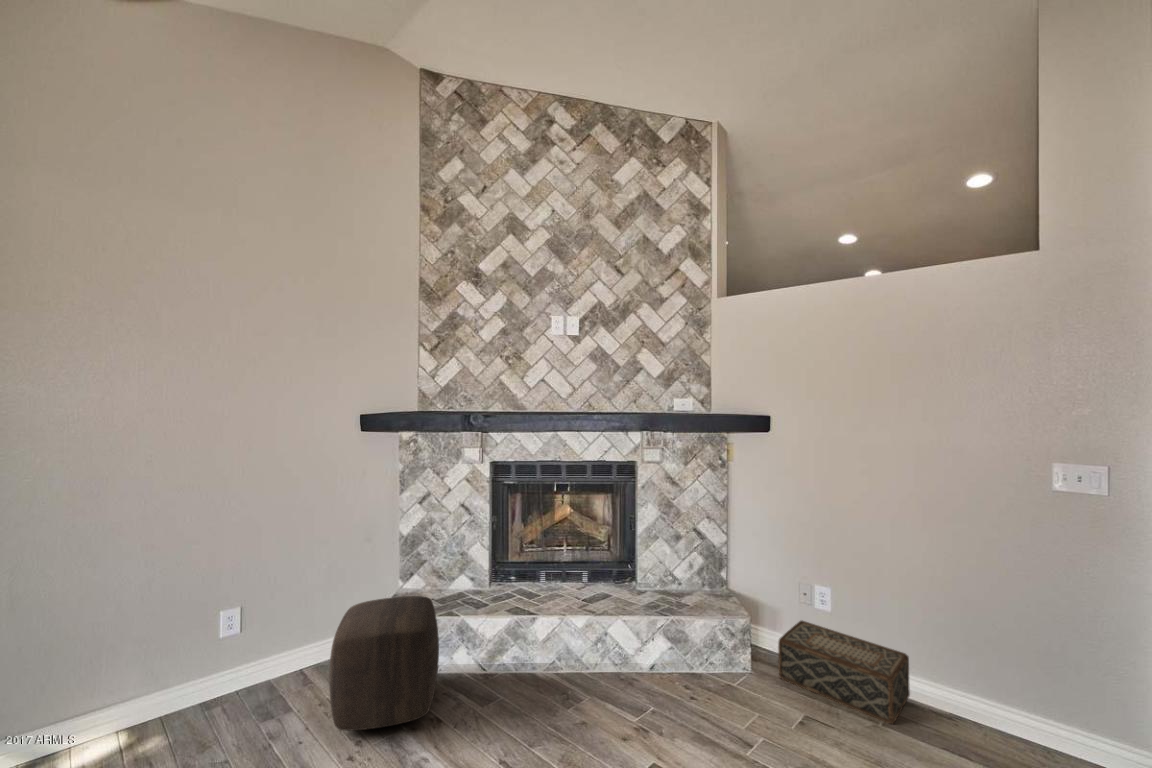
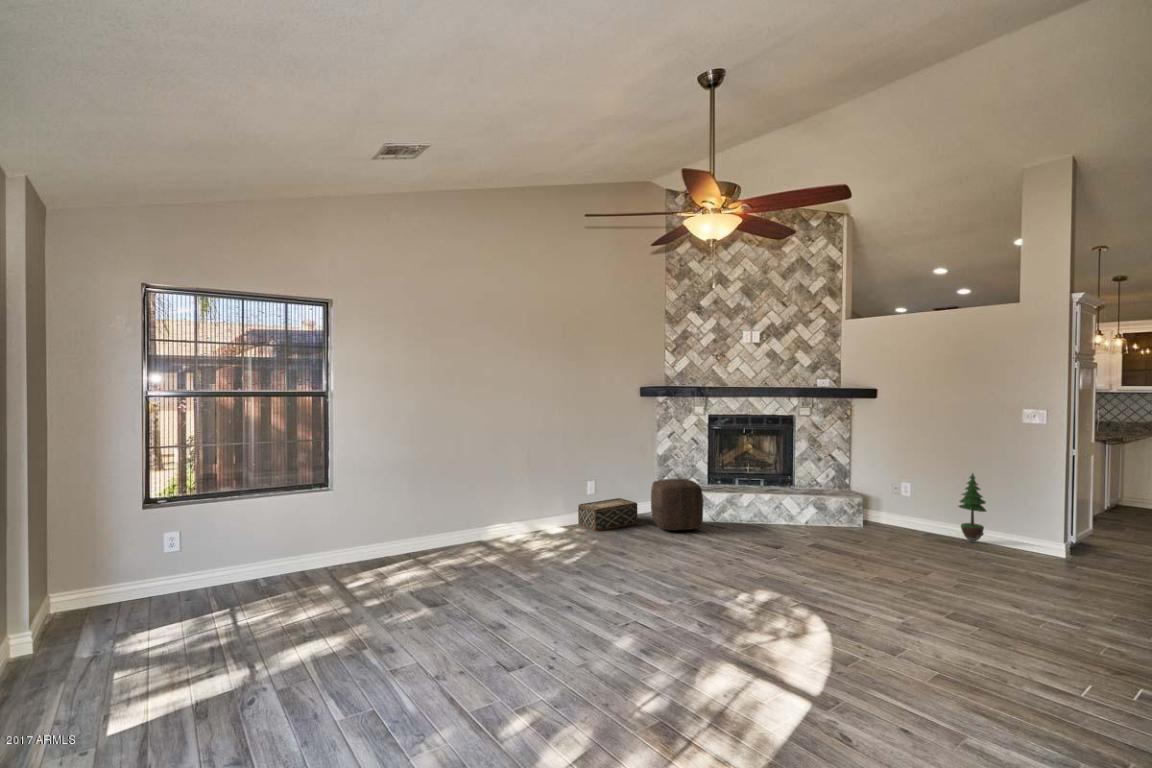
potted tree: none [932,588,998,733] -> present [958,474,986,542]
woven basket: present [778,621,910,724] -> present [578,498,638,531]

